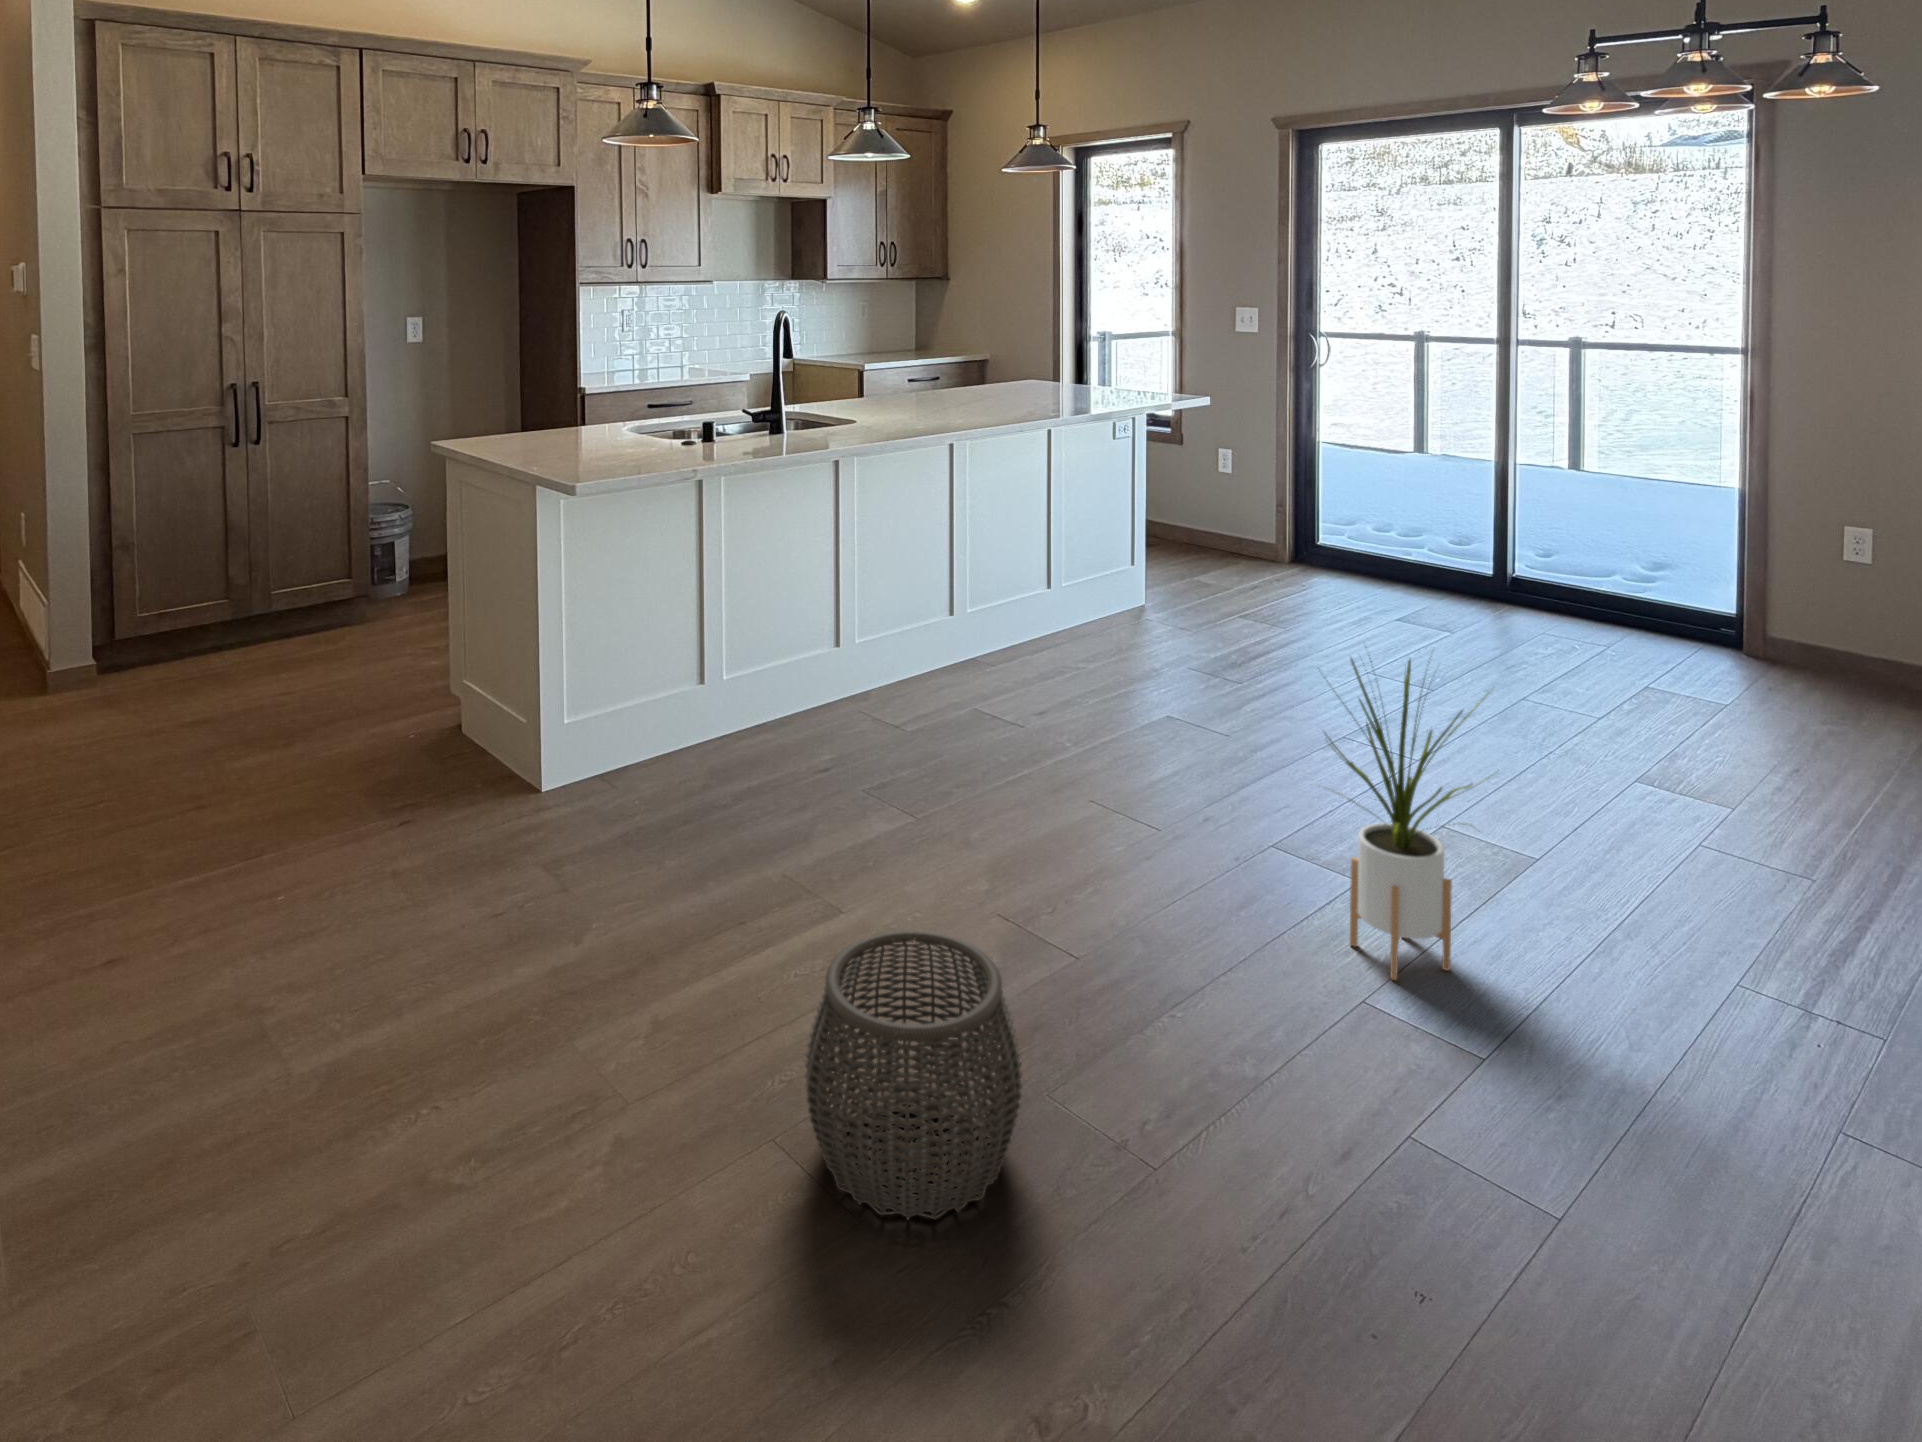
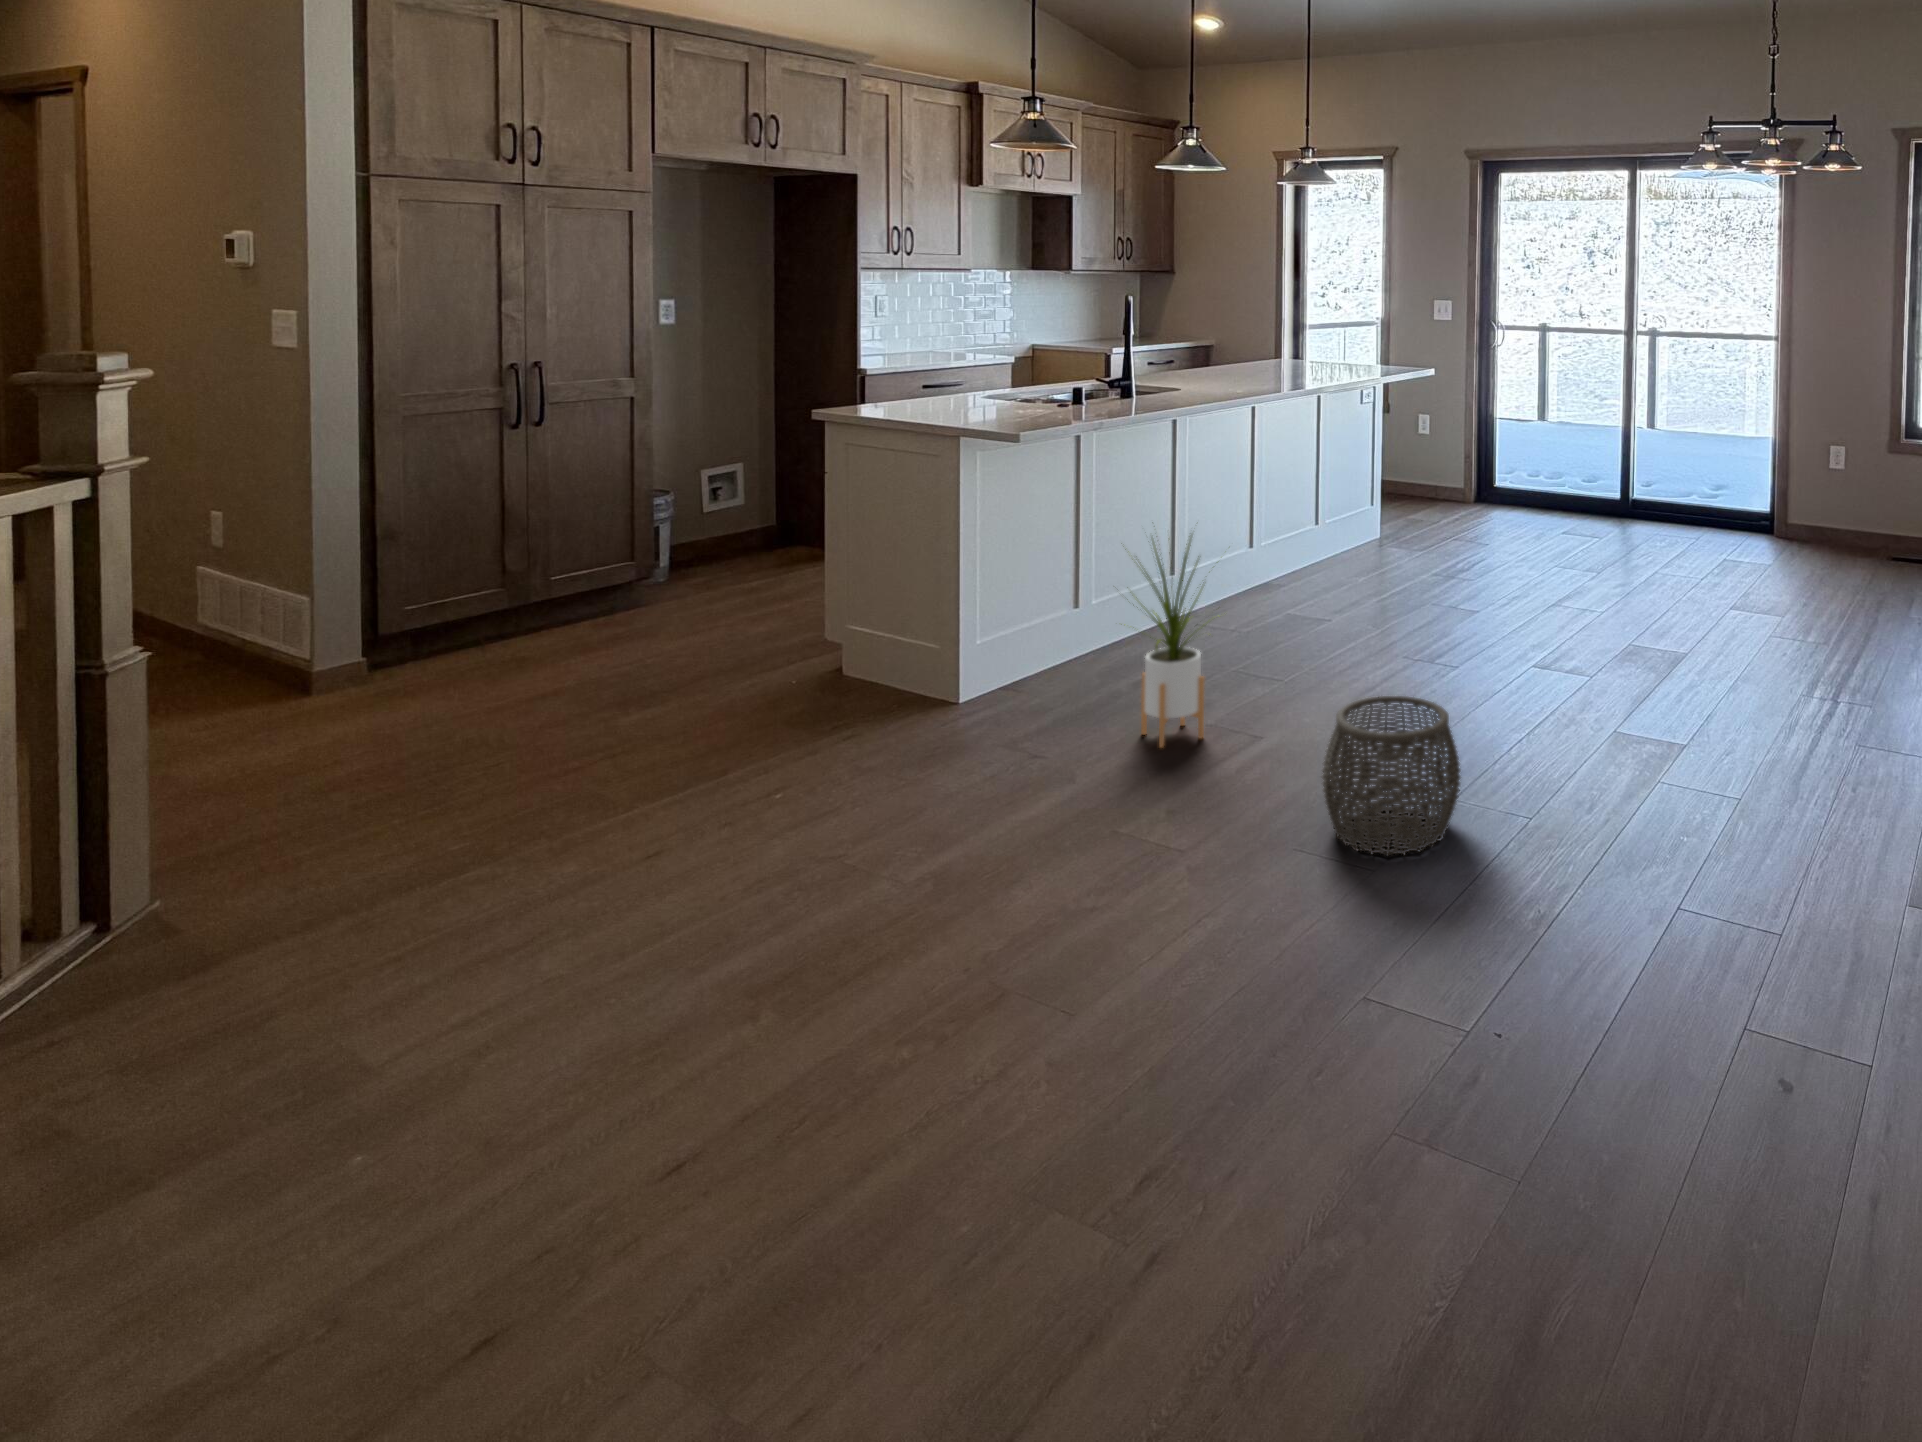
house plant: present [1327,658,1486,980] -> present [1124,536,1220,748]

